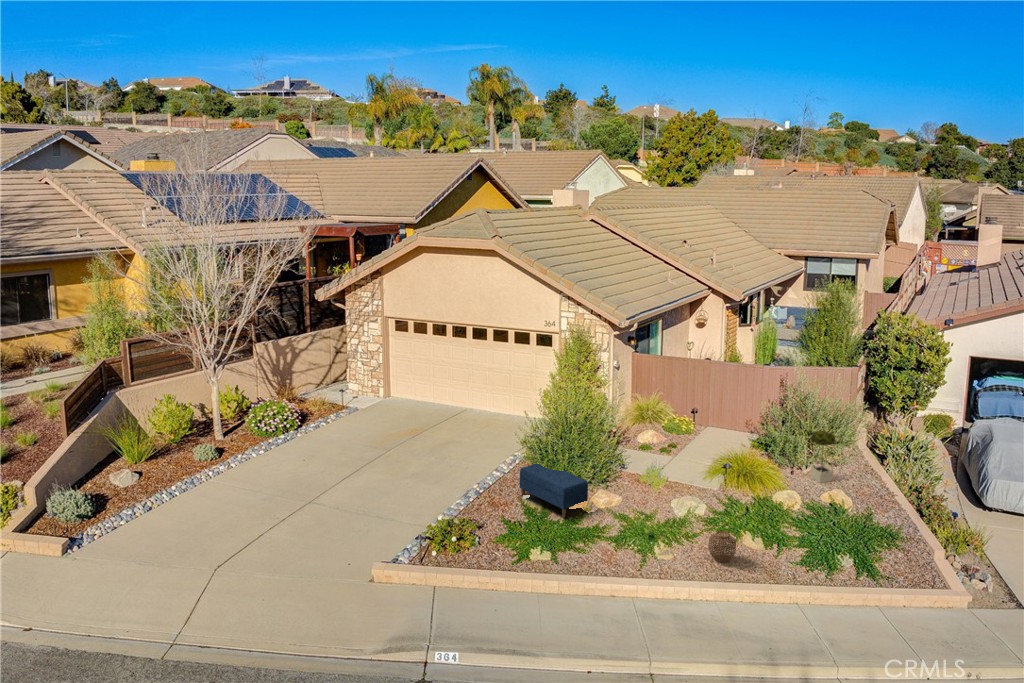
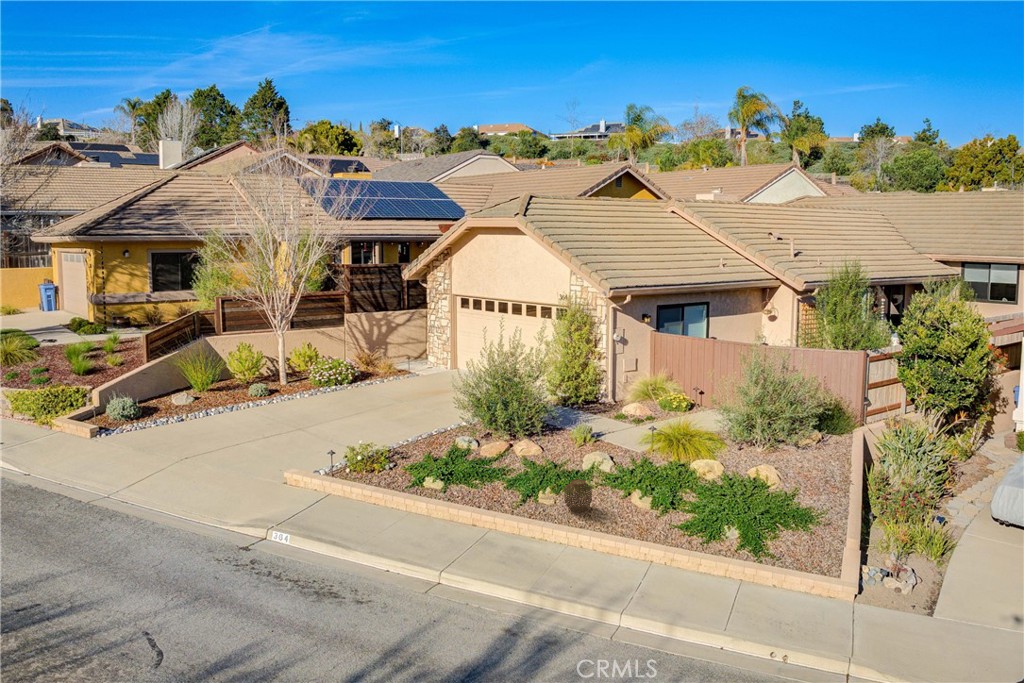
potted tree: present [811,431,836,483] -> none [770,404,798,463]
bench: present [519,464,588,518] -> none [455,411,502,460]

